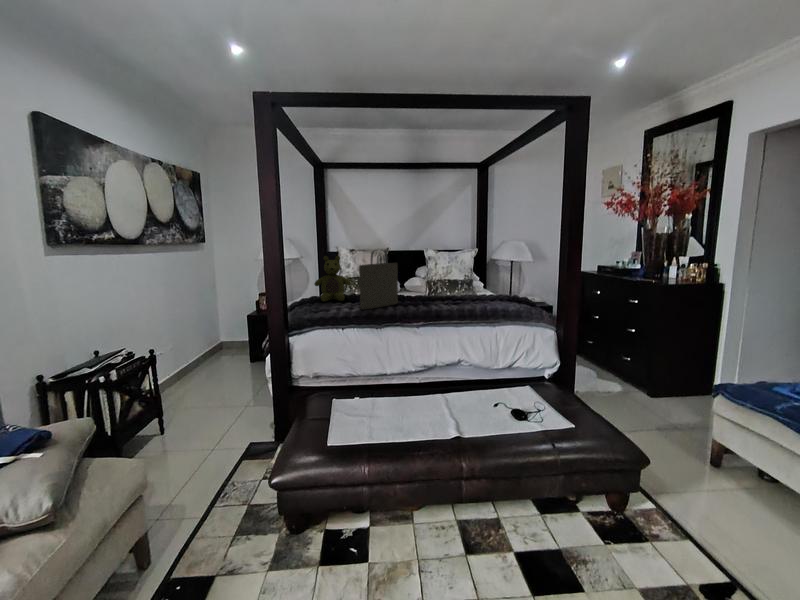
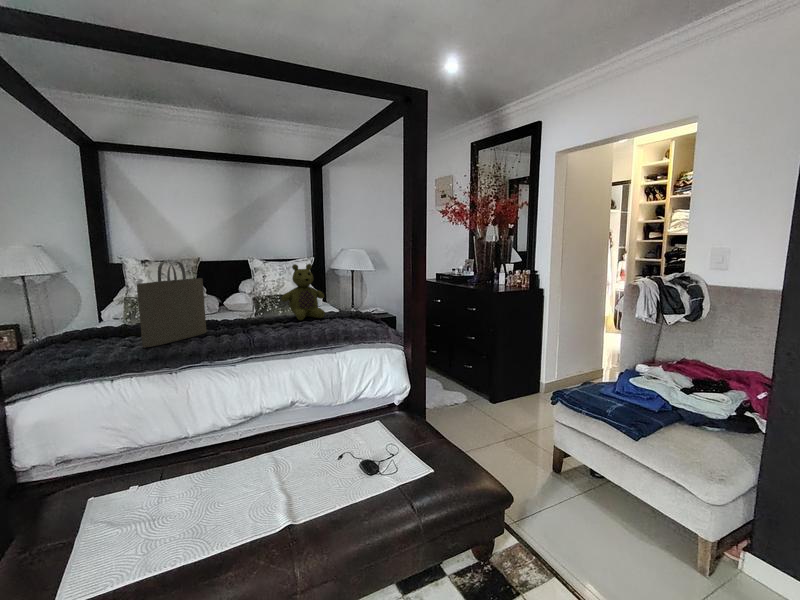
stuffed bear: present [314,256,351,301] -> present [281,264,325,320]

